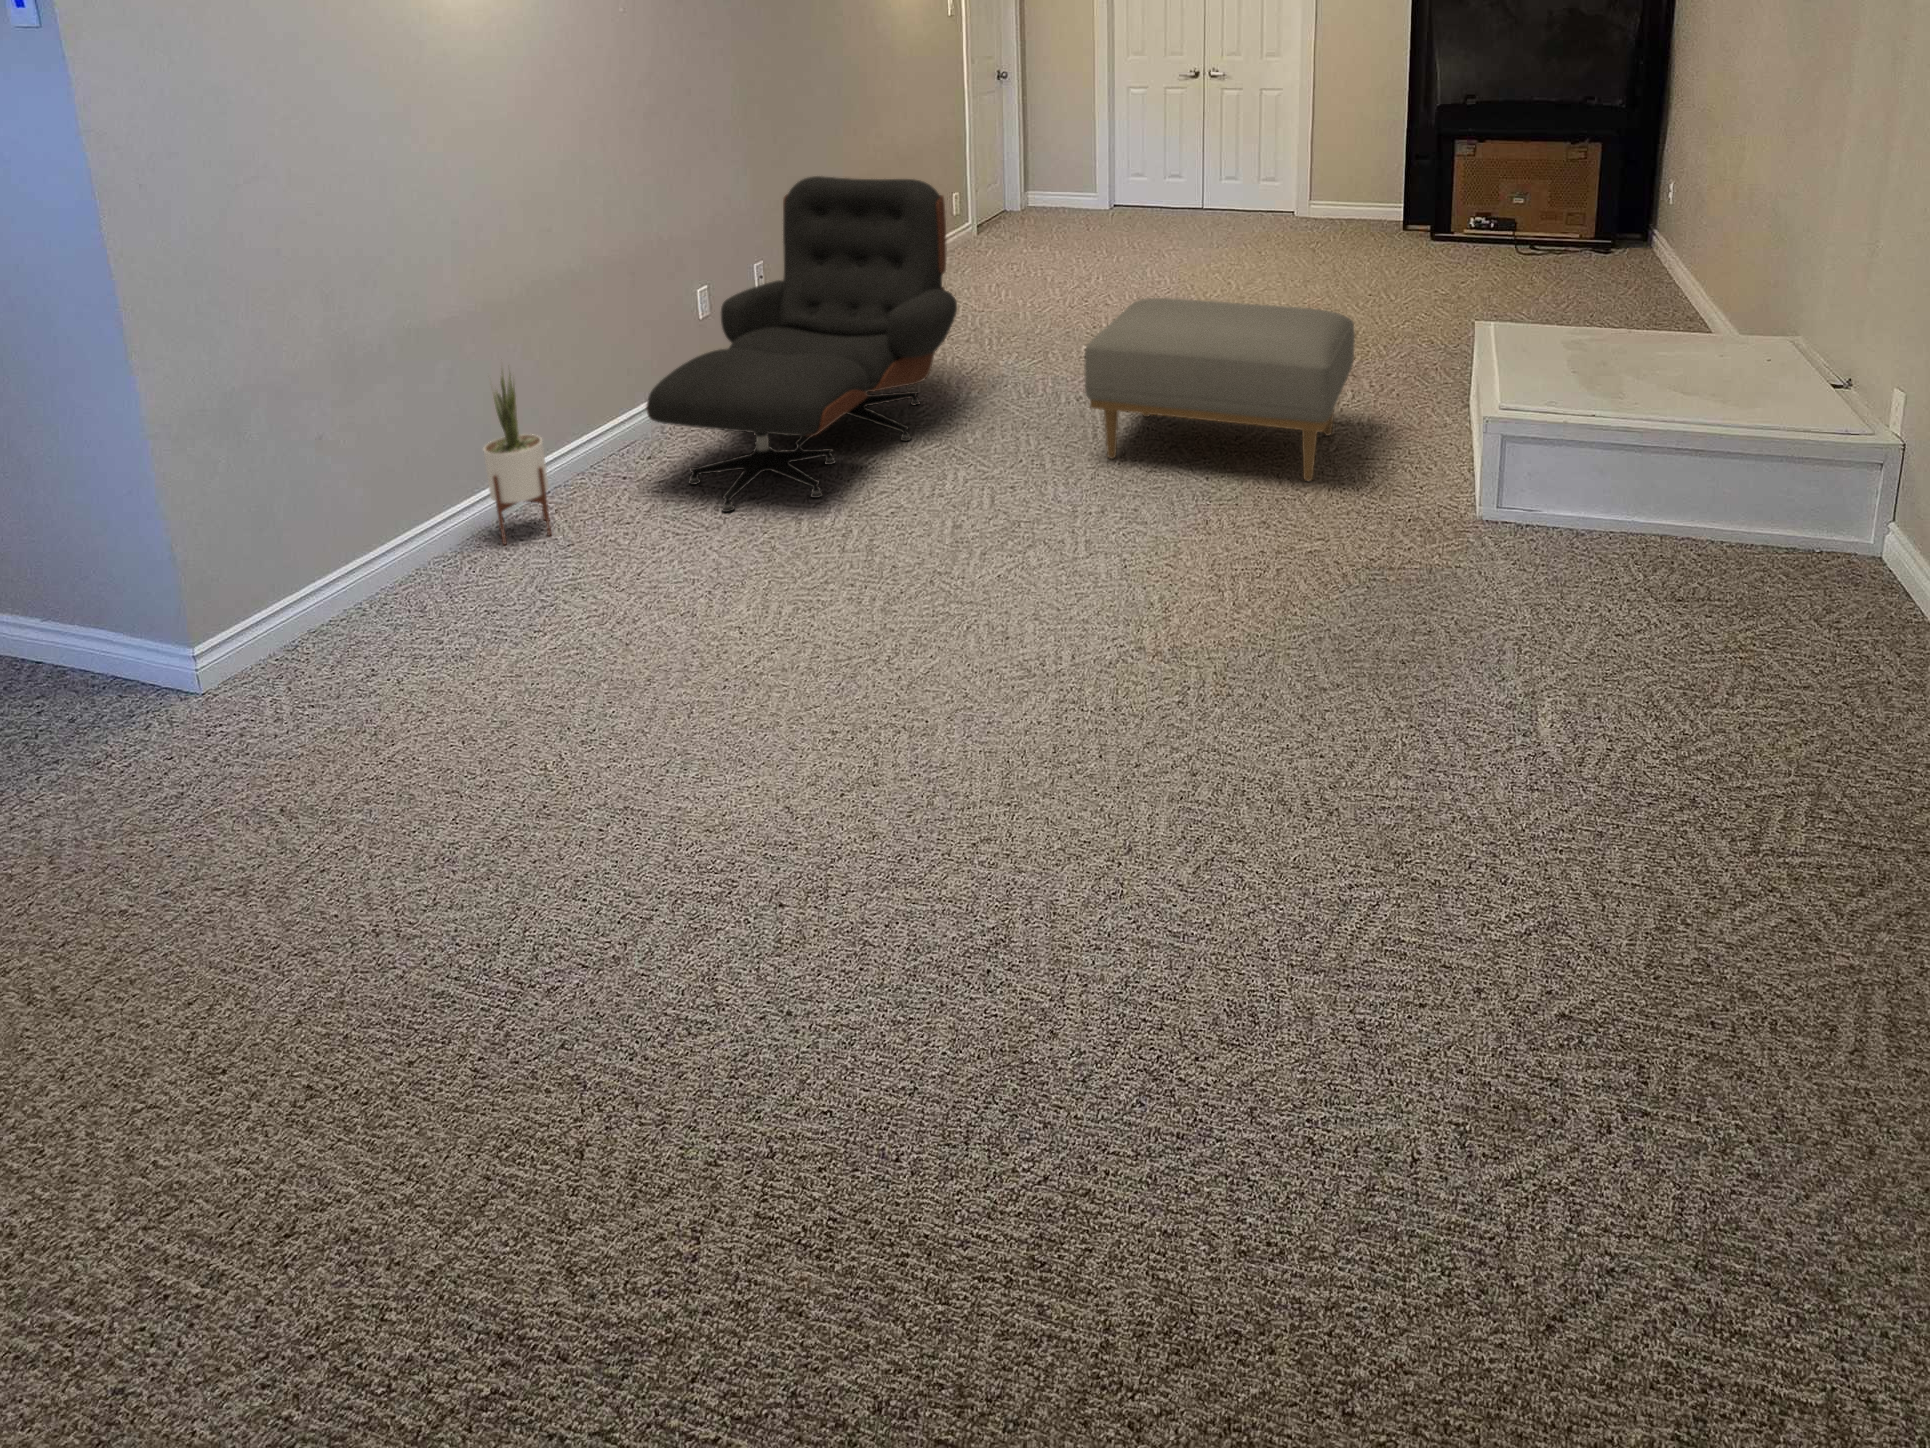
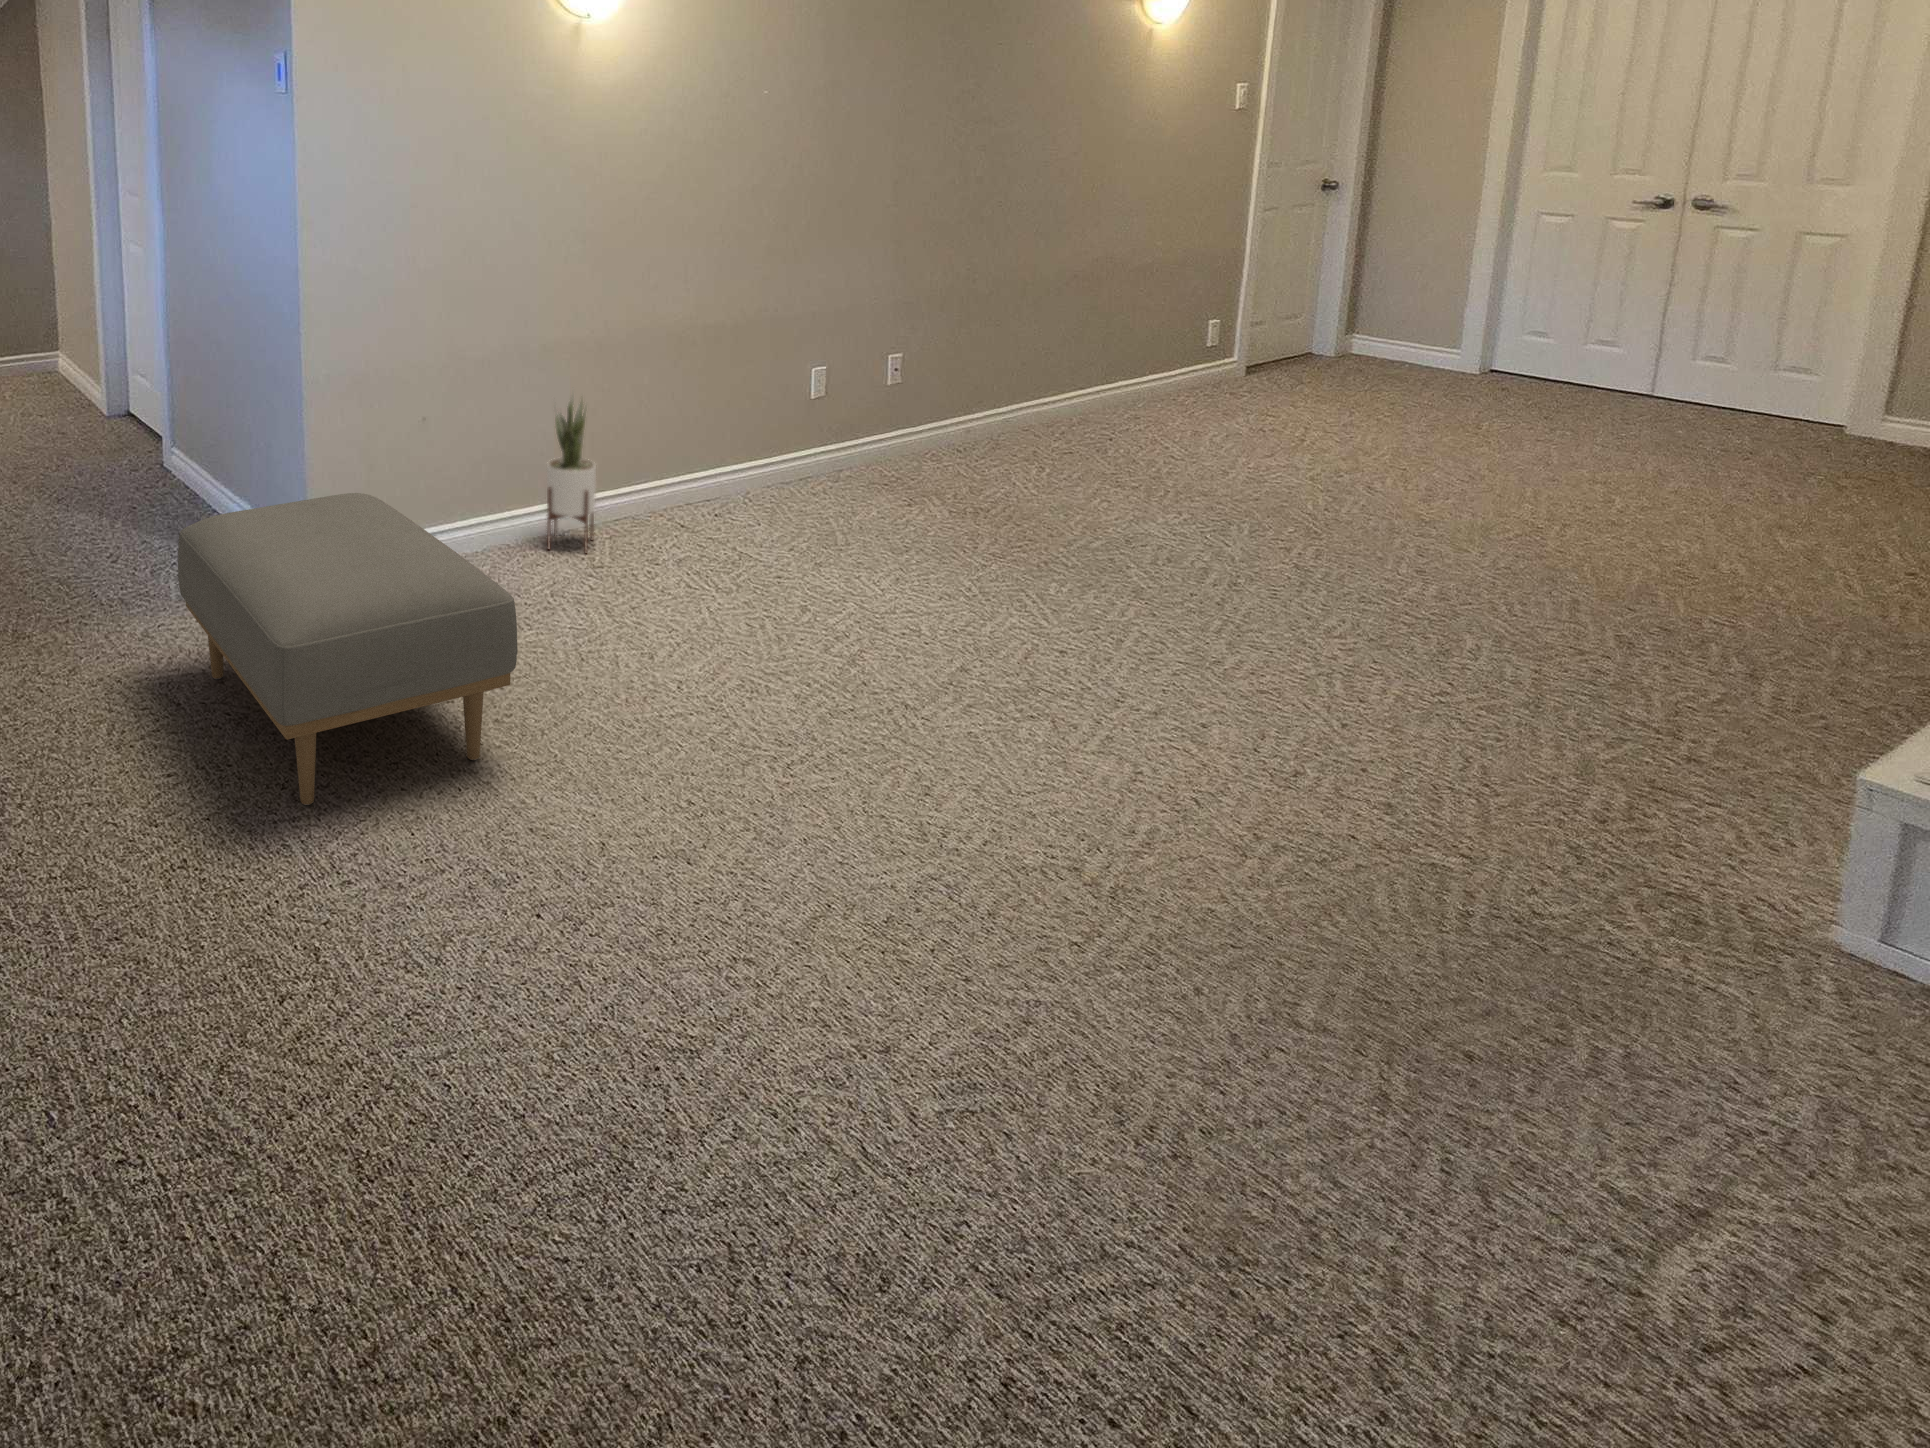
lounge chair: present [646,176,957,512] -> none [697,269,1086,597]
ottoman: present [1084,298,1355,481] -> present [178,493,518,805]

